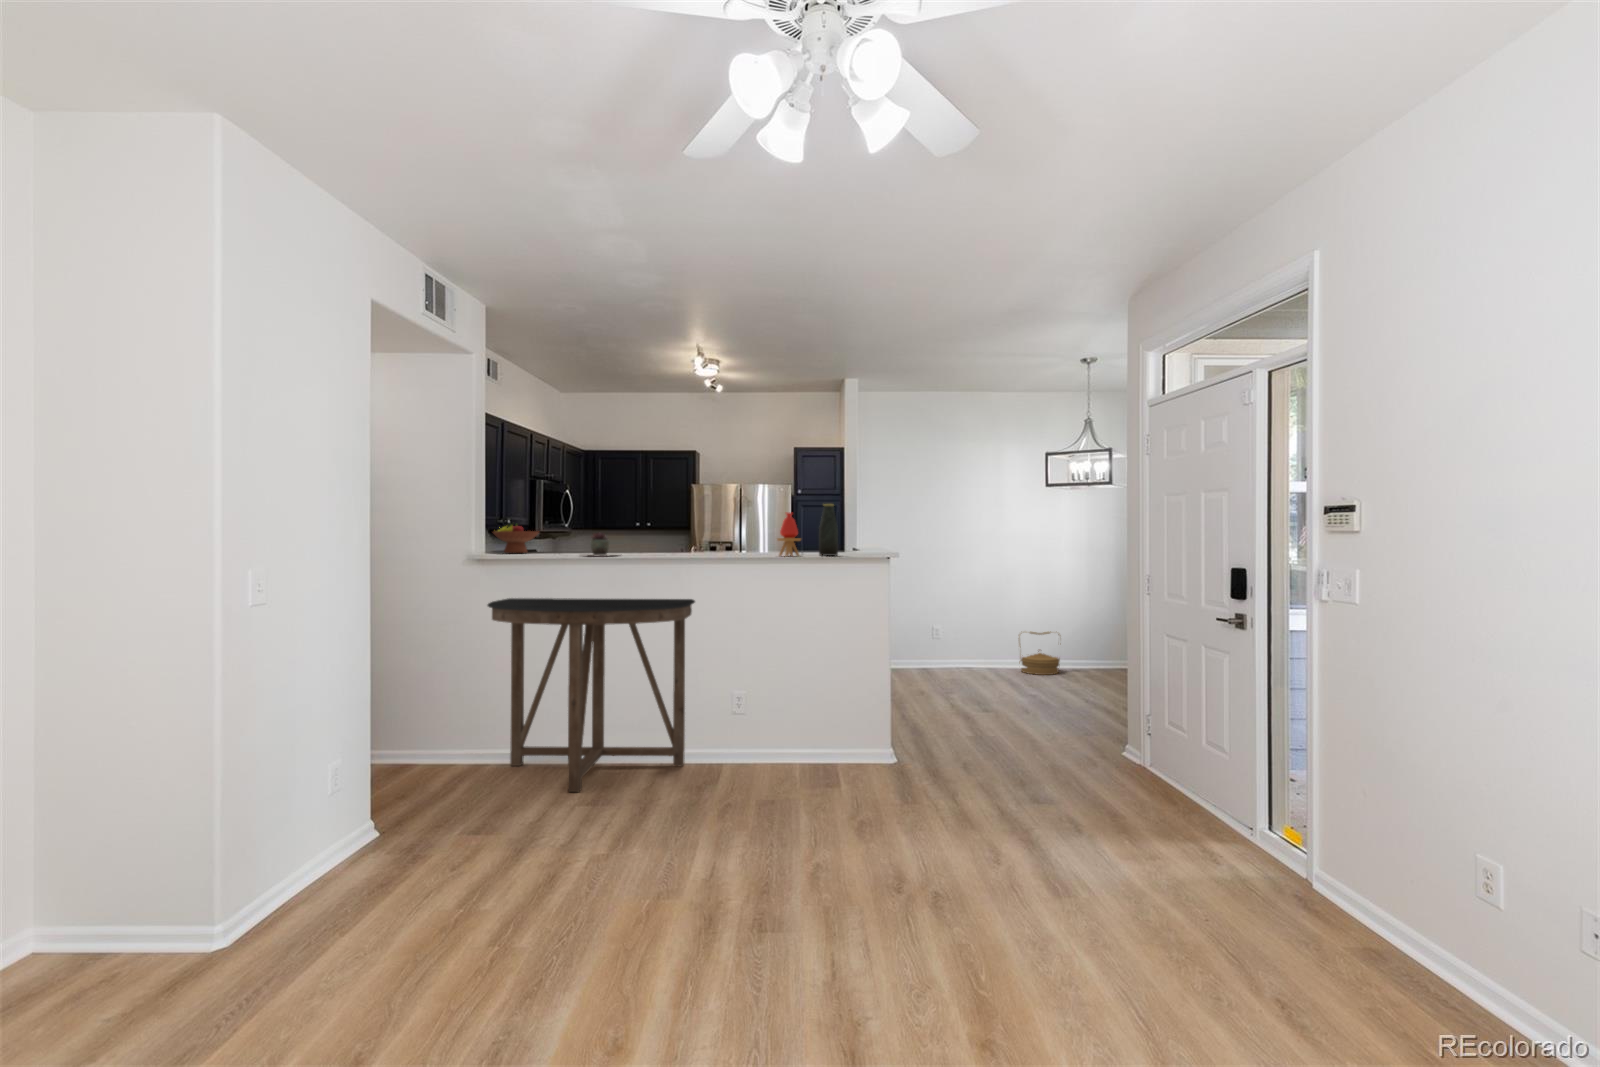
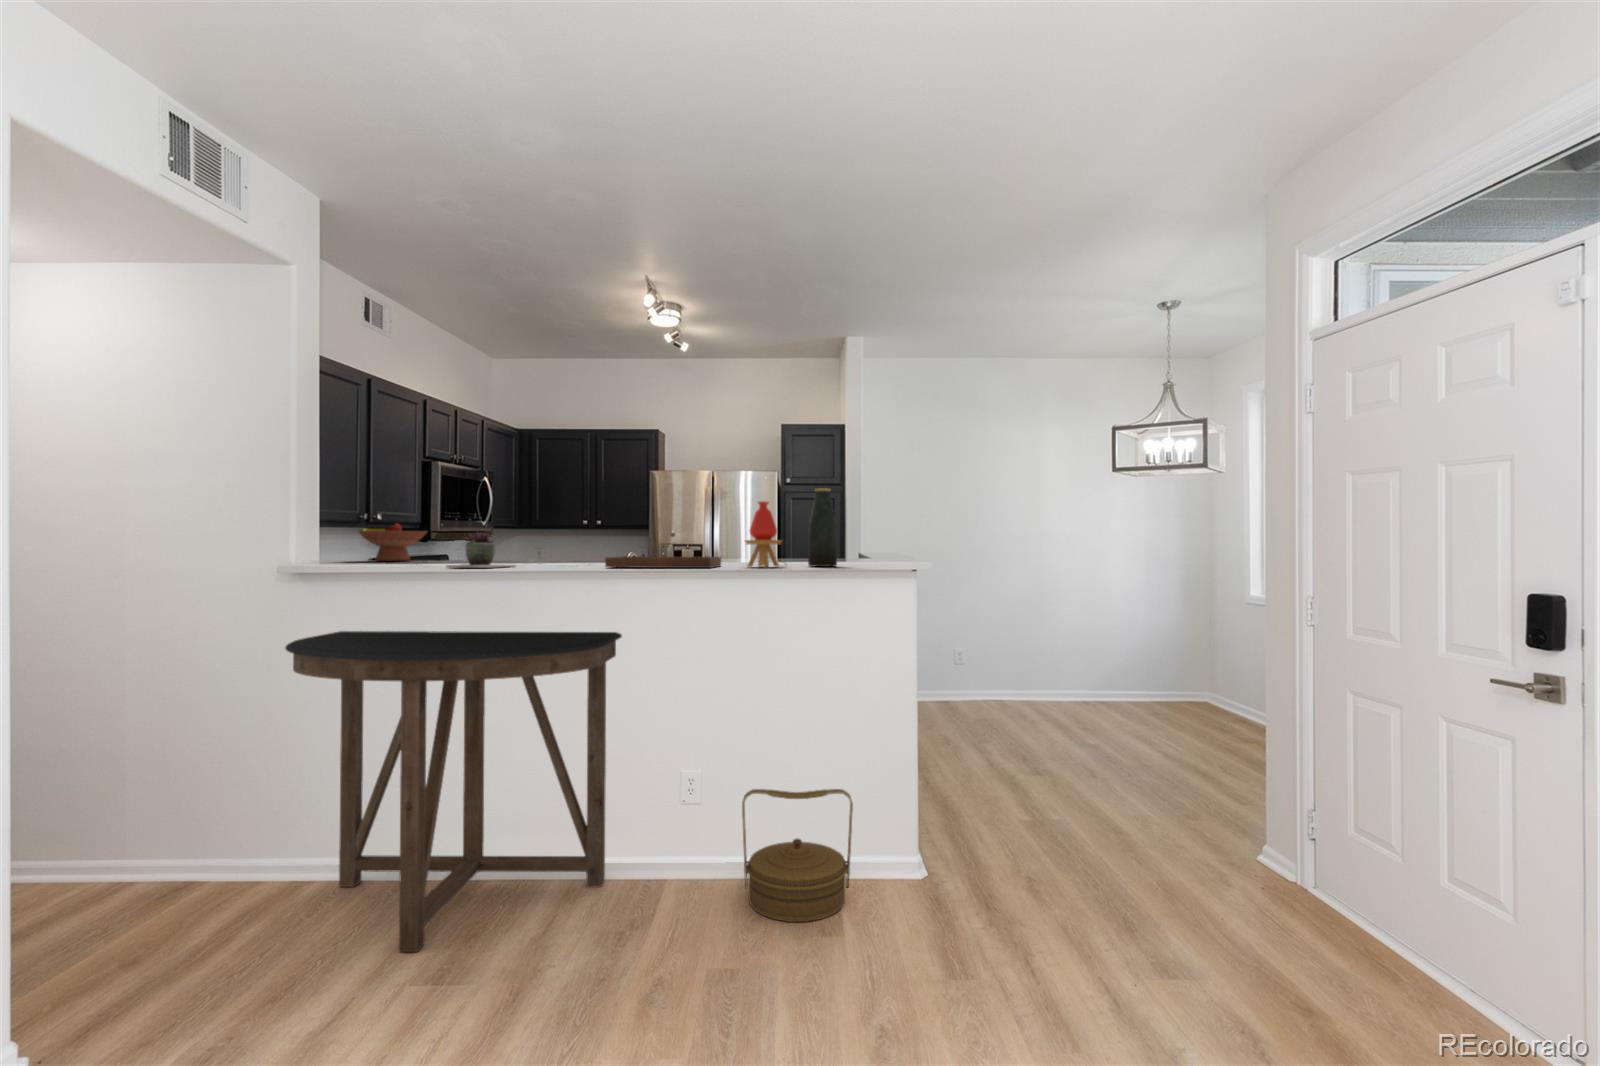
tray: none [686,532,760,556] -> present [605,532,721,568]
woven basket: present [1020,631,1060,675] -> present [742,789,853,922]

